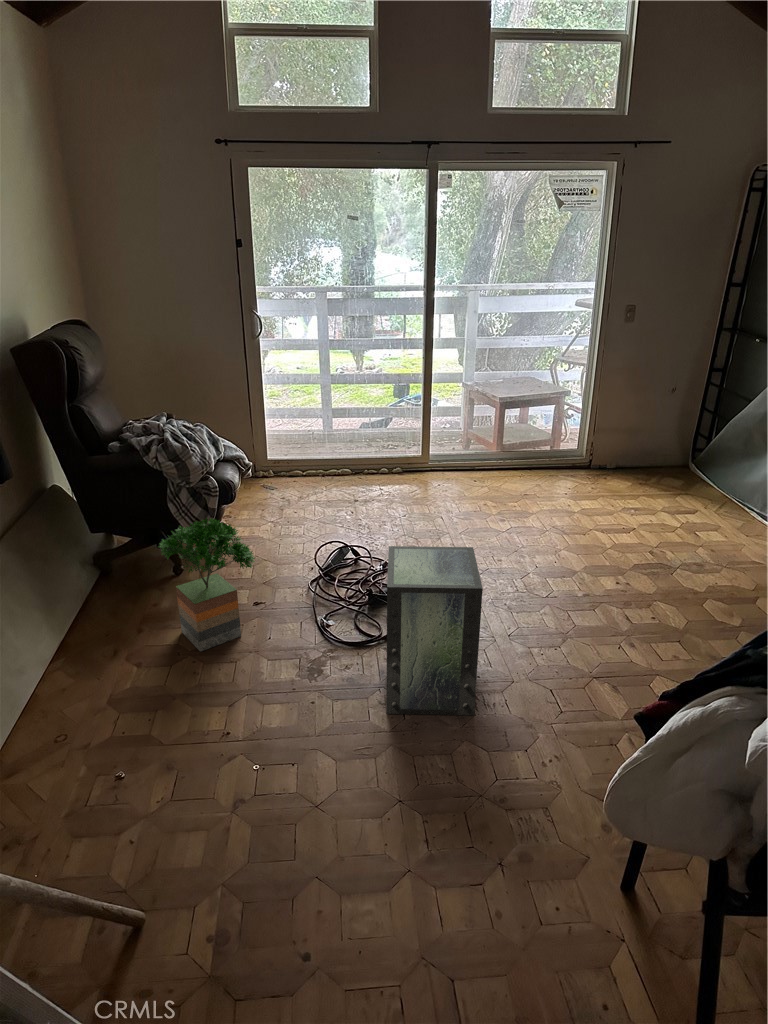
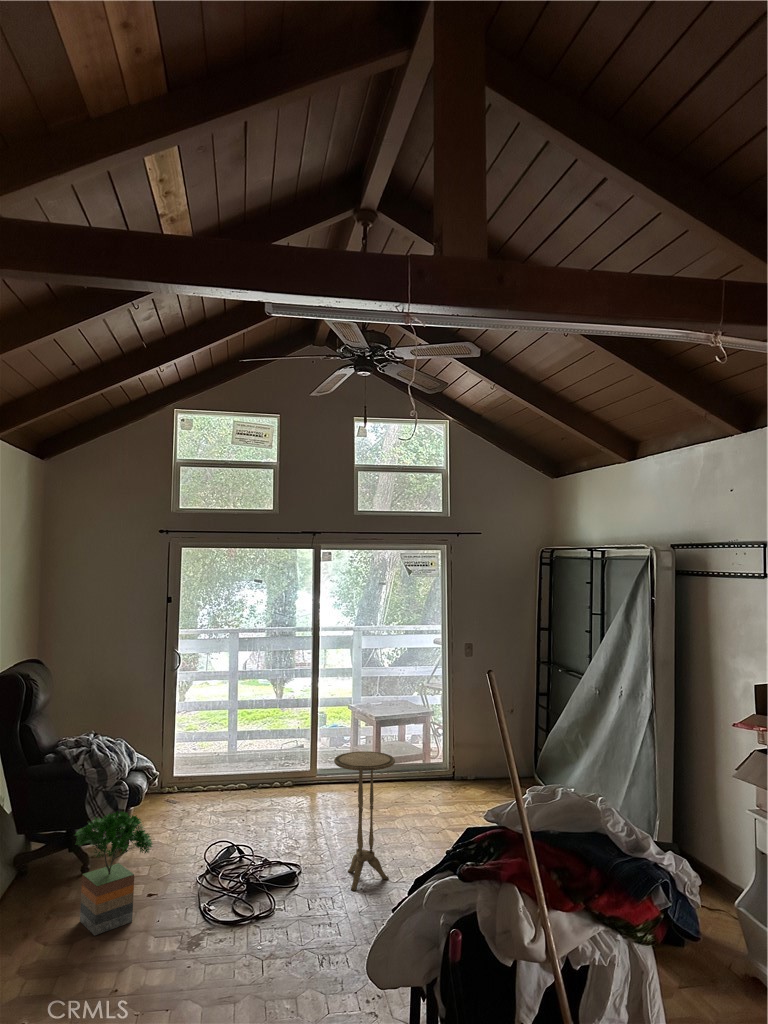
side table: none [476,449,558,609] -> present [334,751,395,891]
storage box: present [386,546,483,715] -> none [248,823,323,974]

